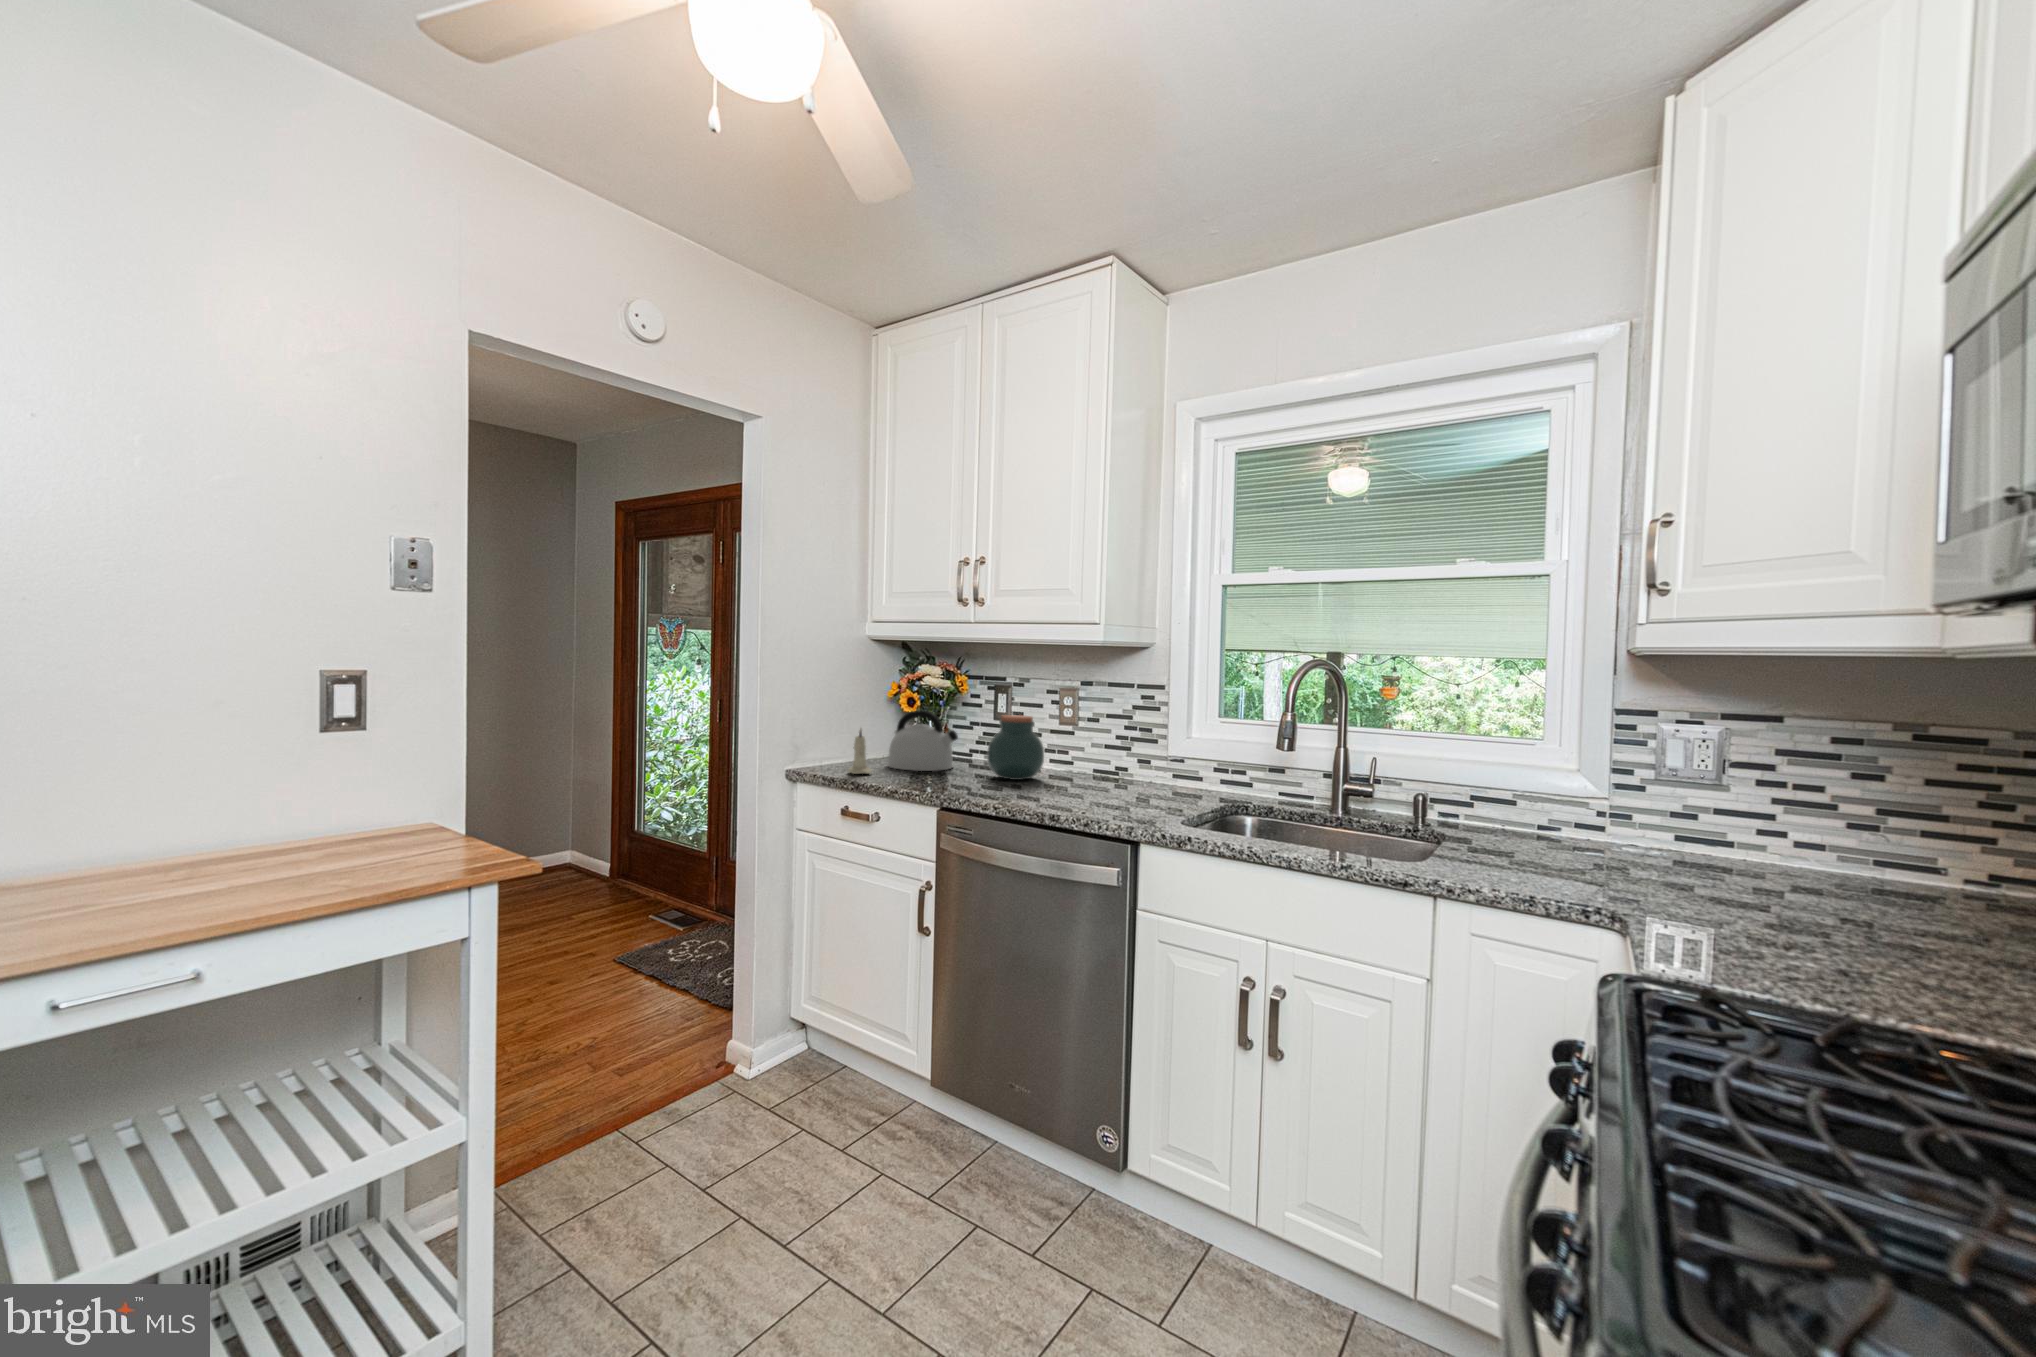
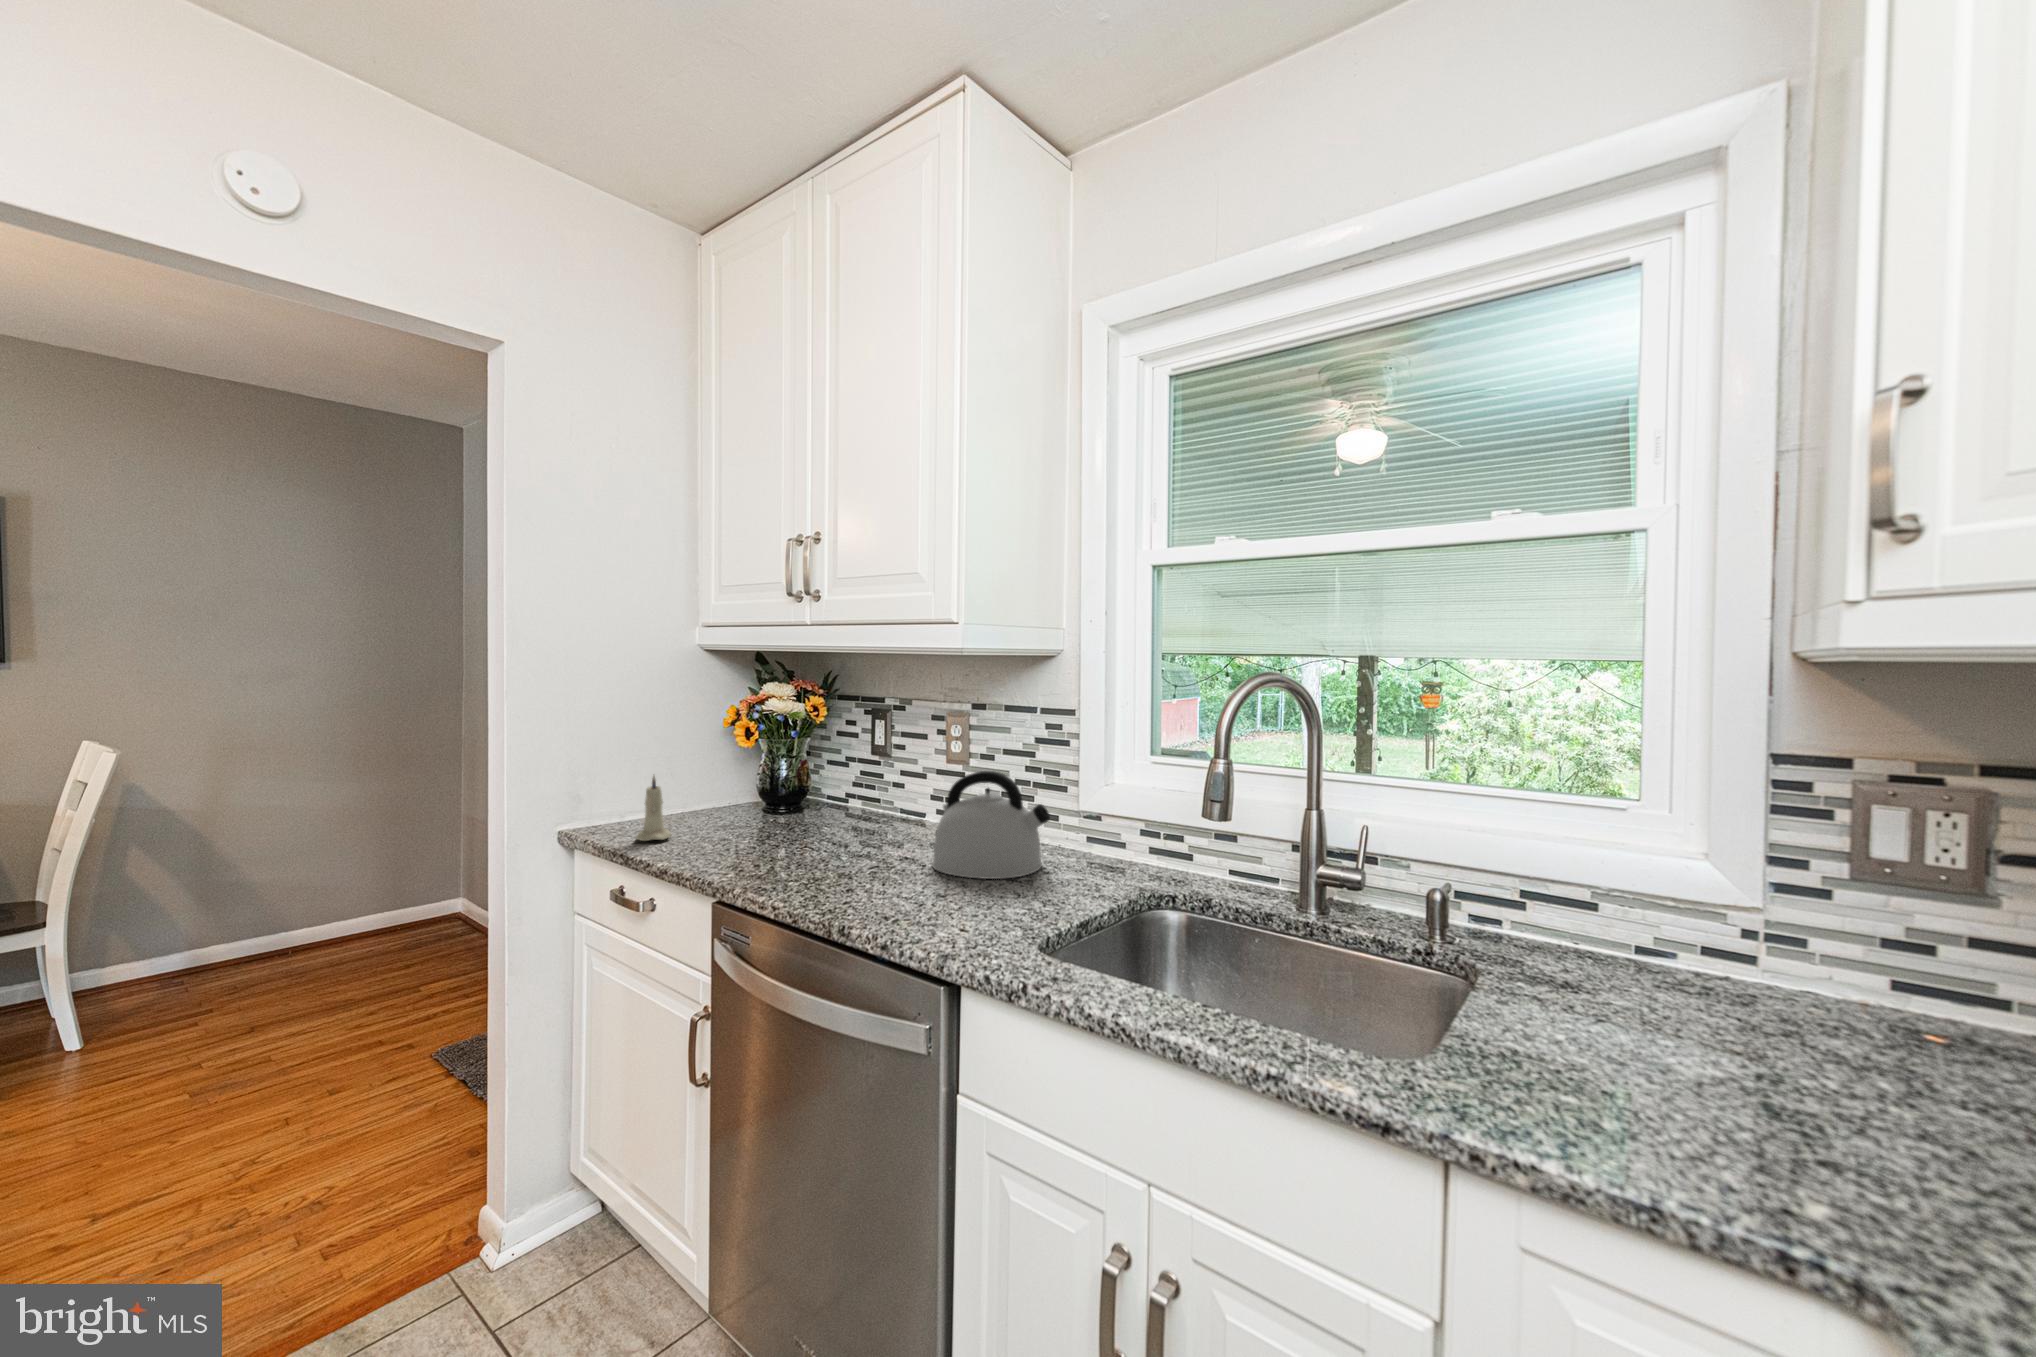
kettle: present [887,710,958,771] -> present [932,771,1050,879]
jar: present [987,715,1044,780] -> none [830,753,911,845]

